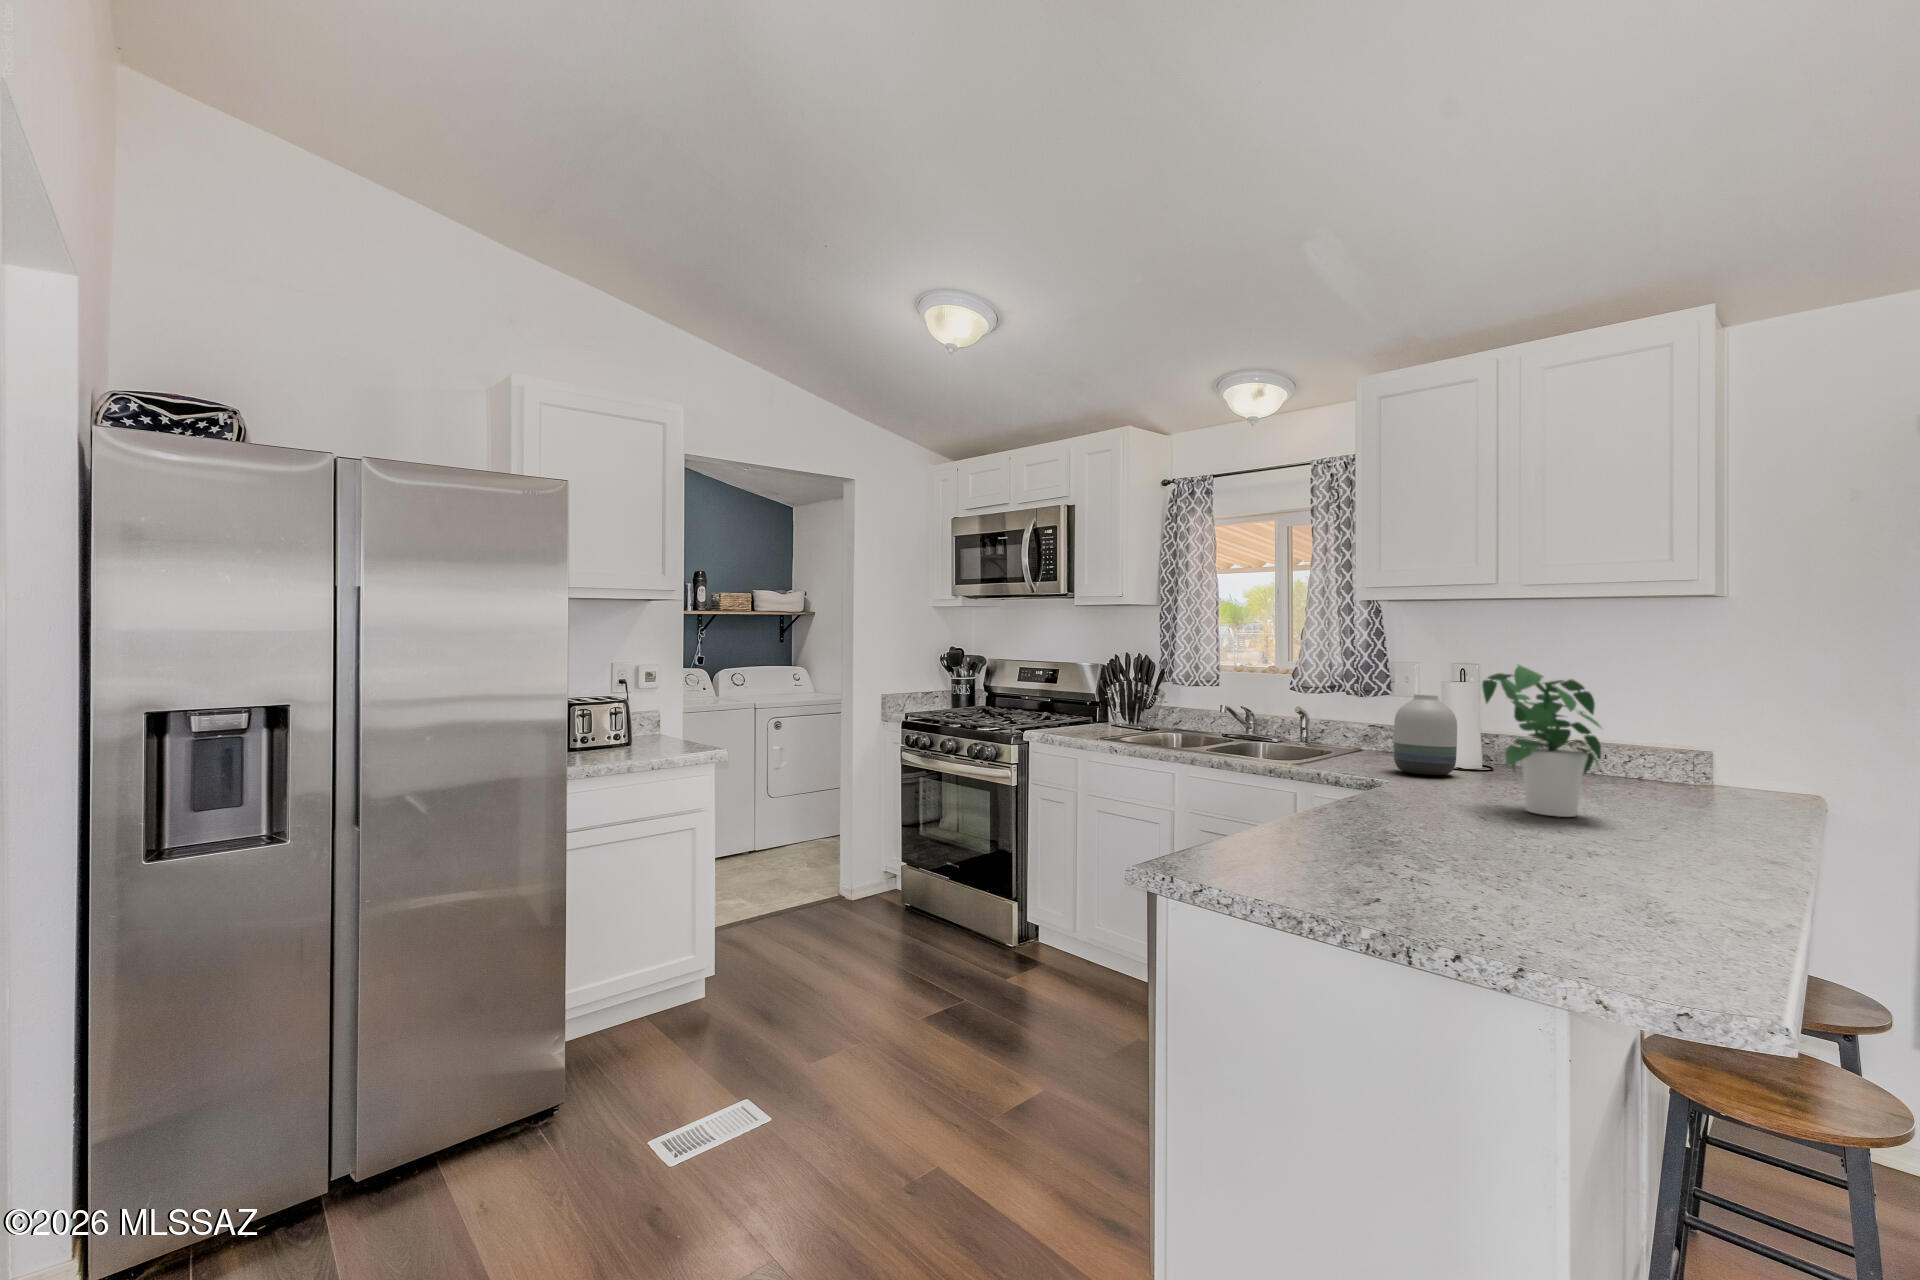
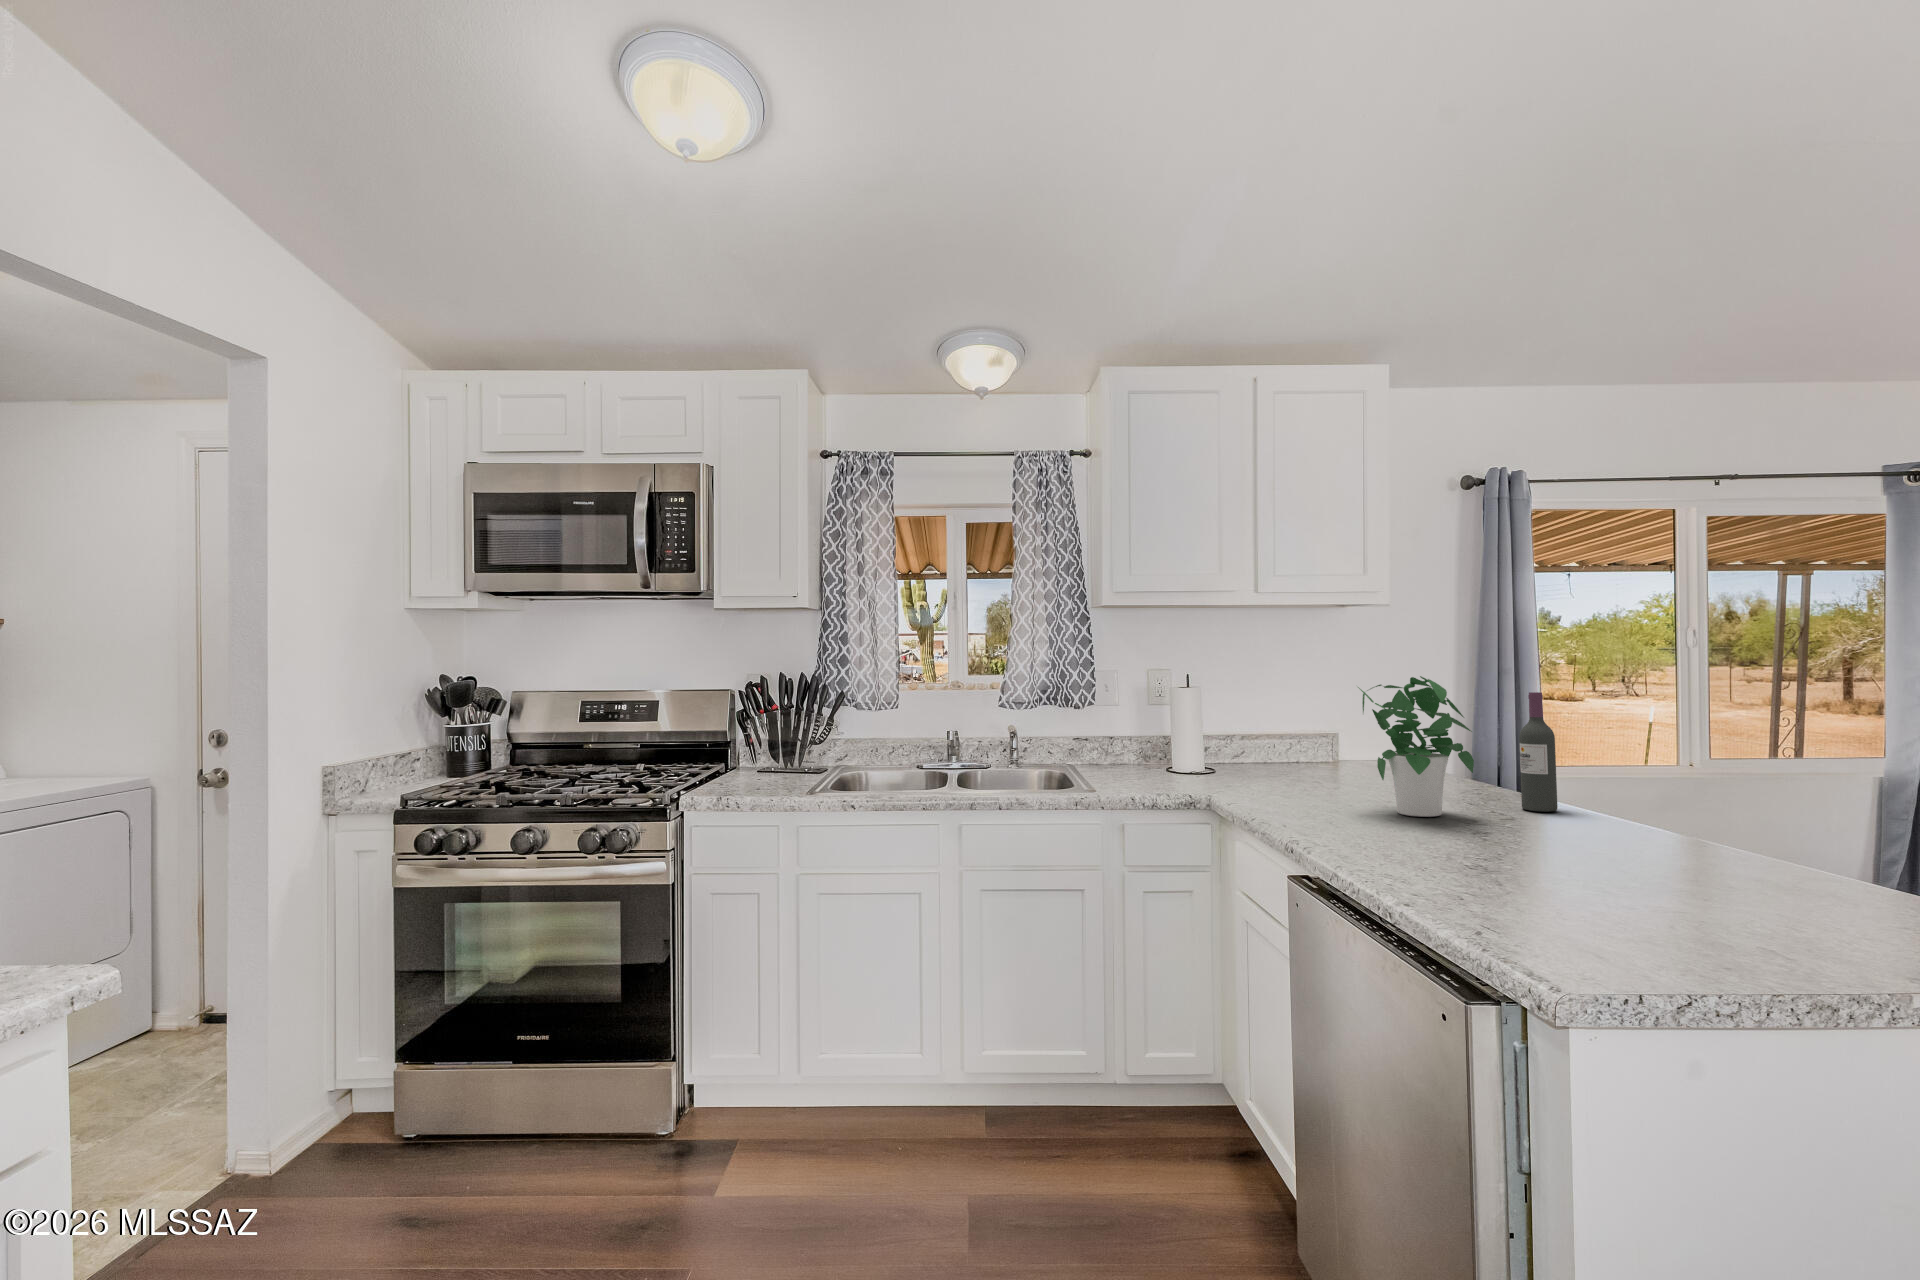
wine bottle: none [1711,693,1761,838] -> present [1519,692,1558,812]
vase: present [1394,695,1457,775] -> none [1179,706,1238,789]

